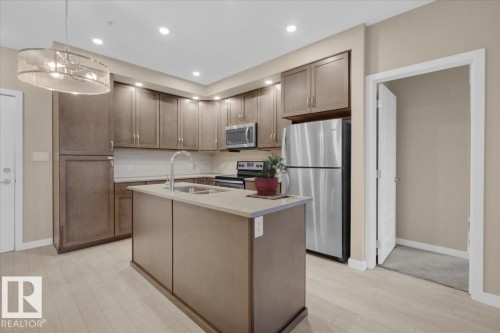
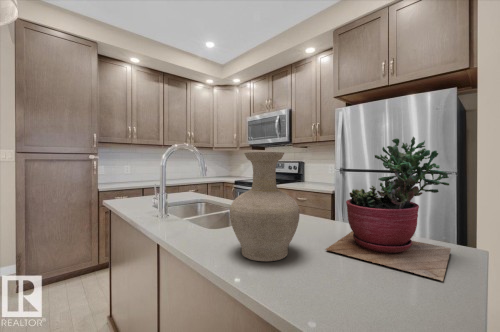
vase: none [208,158,234,197] -> present [230,152,300,261]

